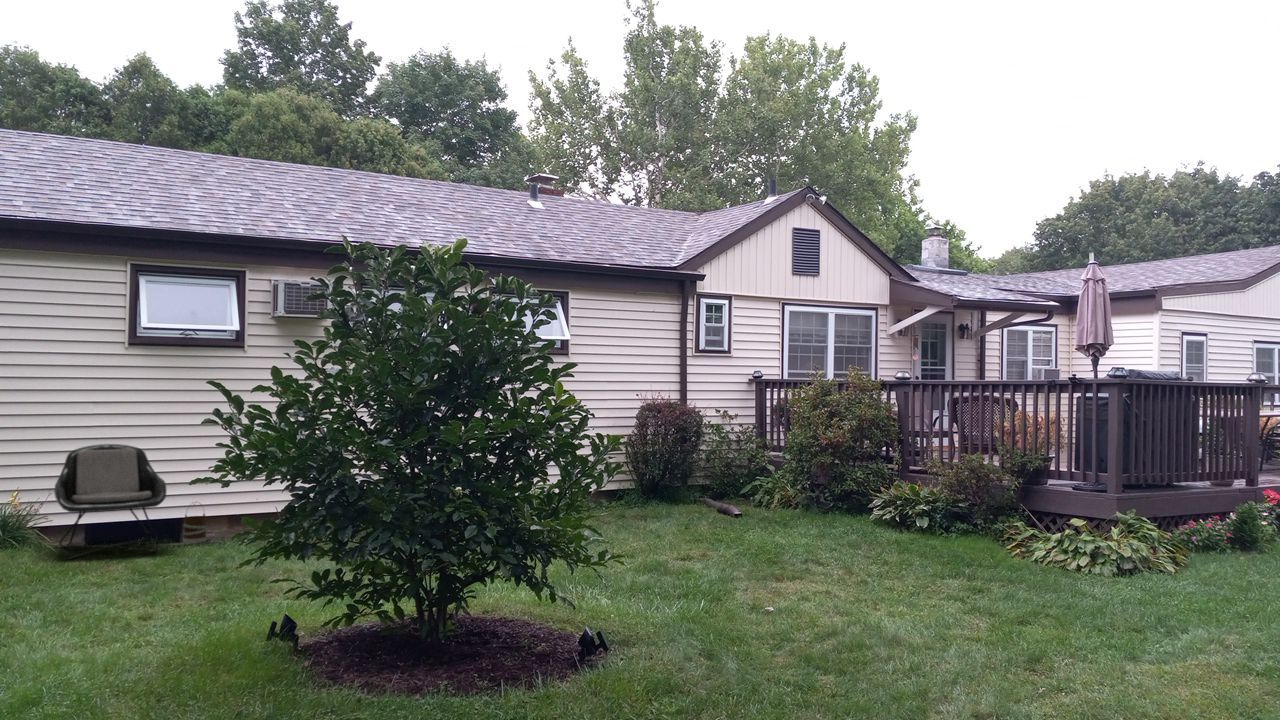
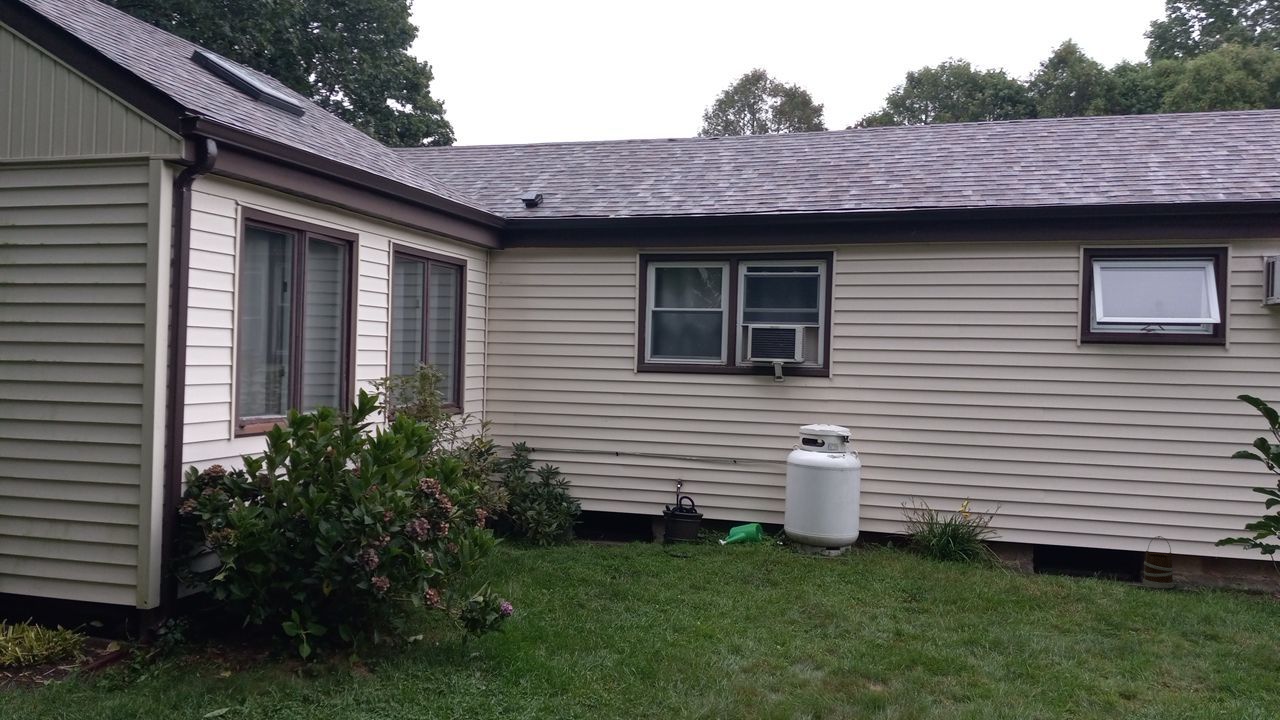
lounge chair: present [54,444,167,560] -> none [1004,456,1128,594]

